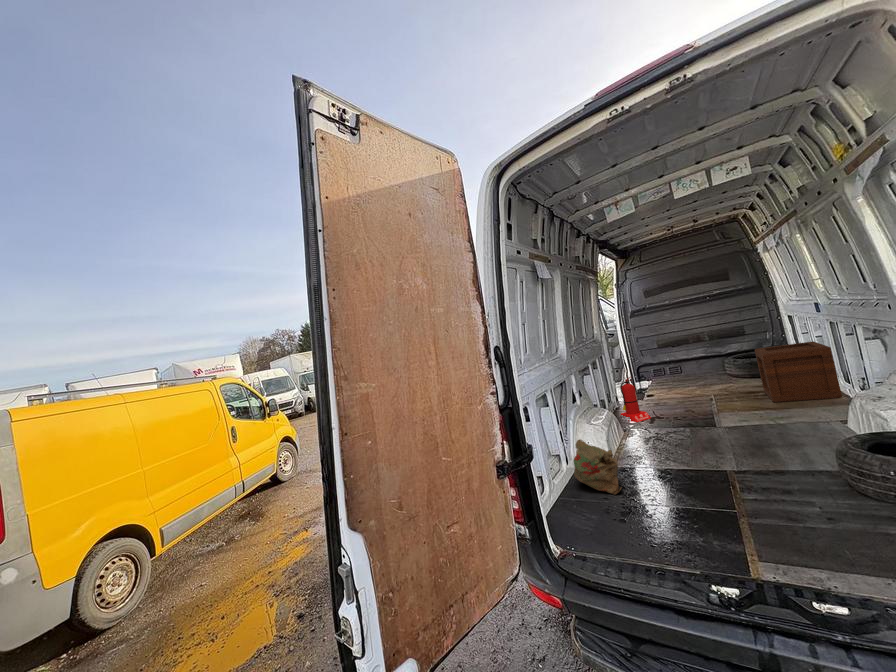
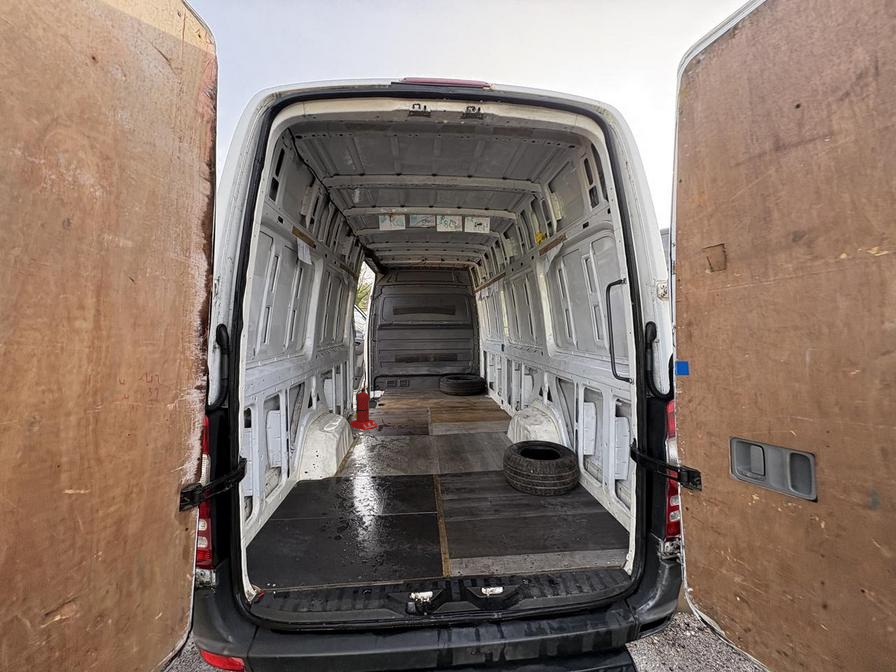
wooden crate: present [755,341,842,403] -> none [463,373,507,418]
bag: present [573,439,621,495] -> none [292,448,341,508]

